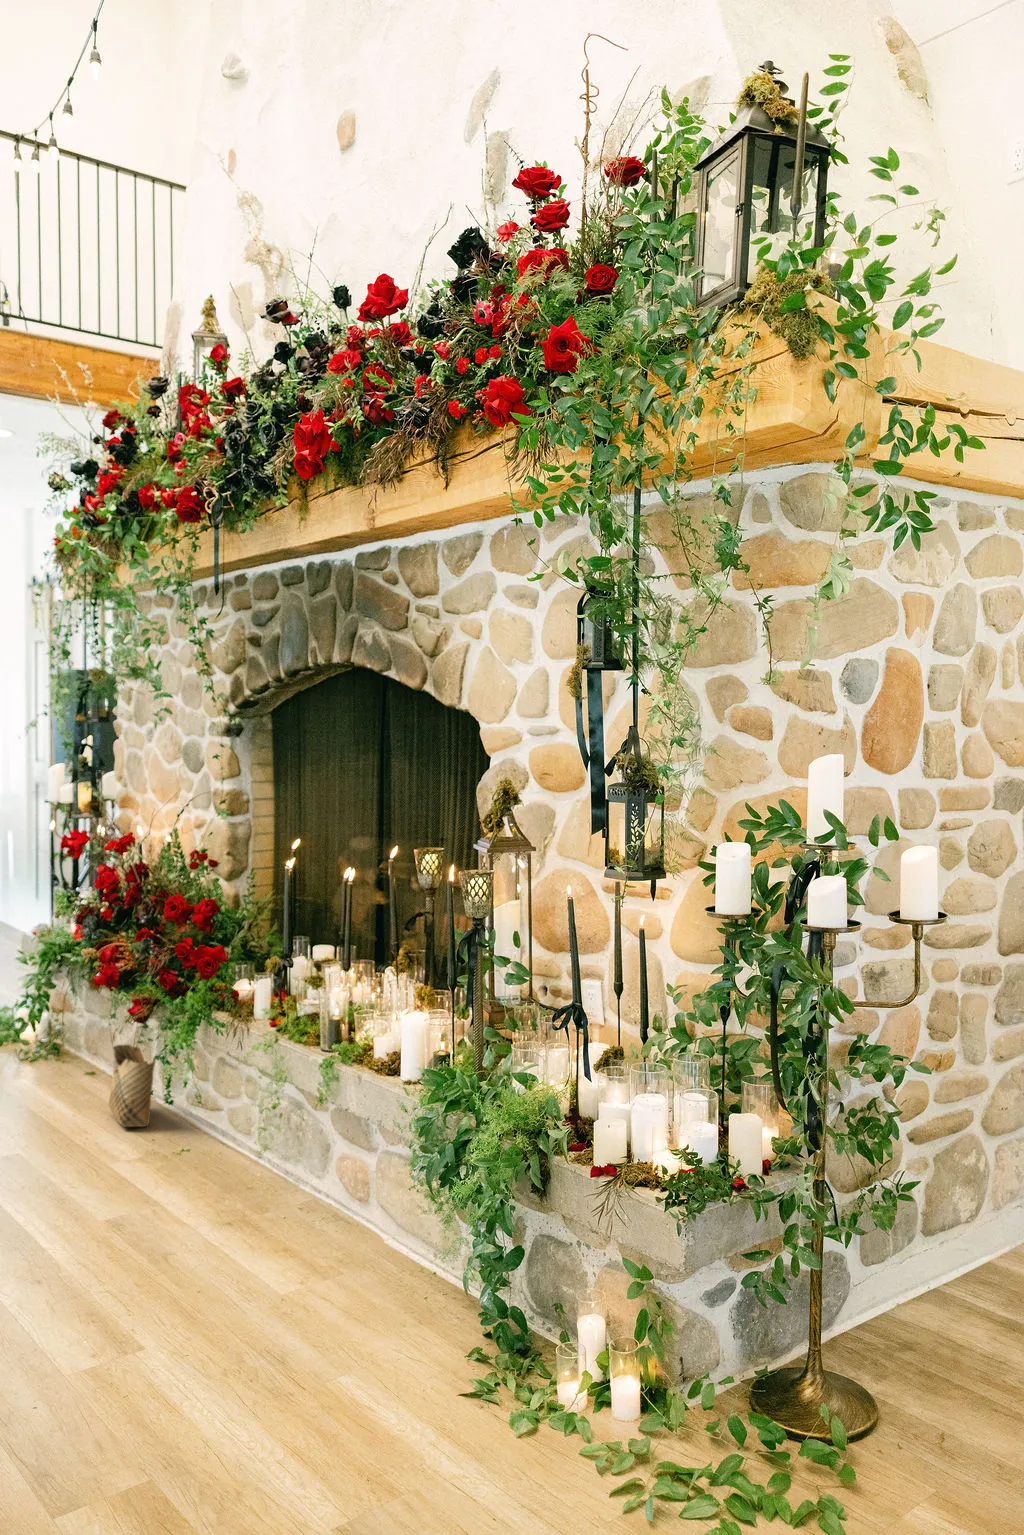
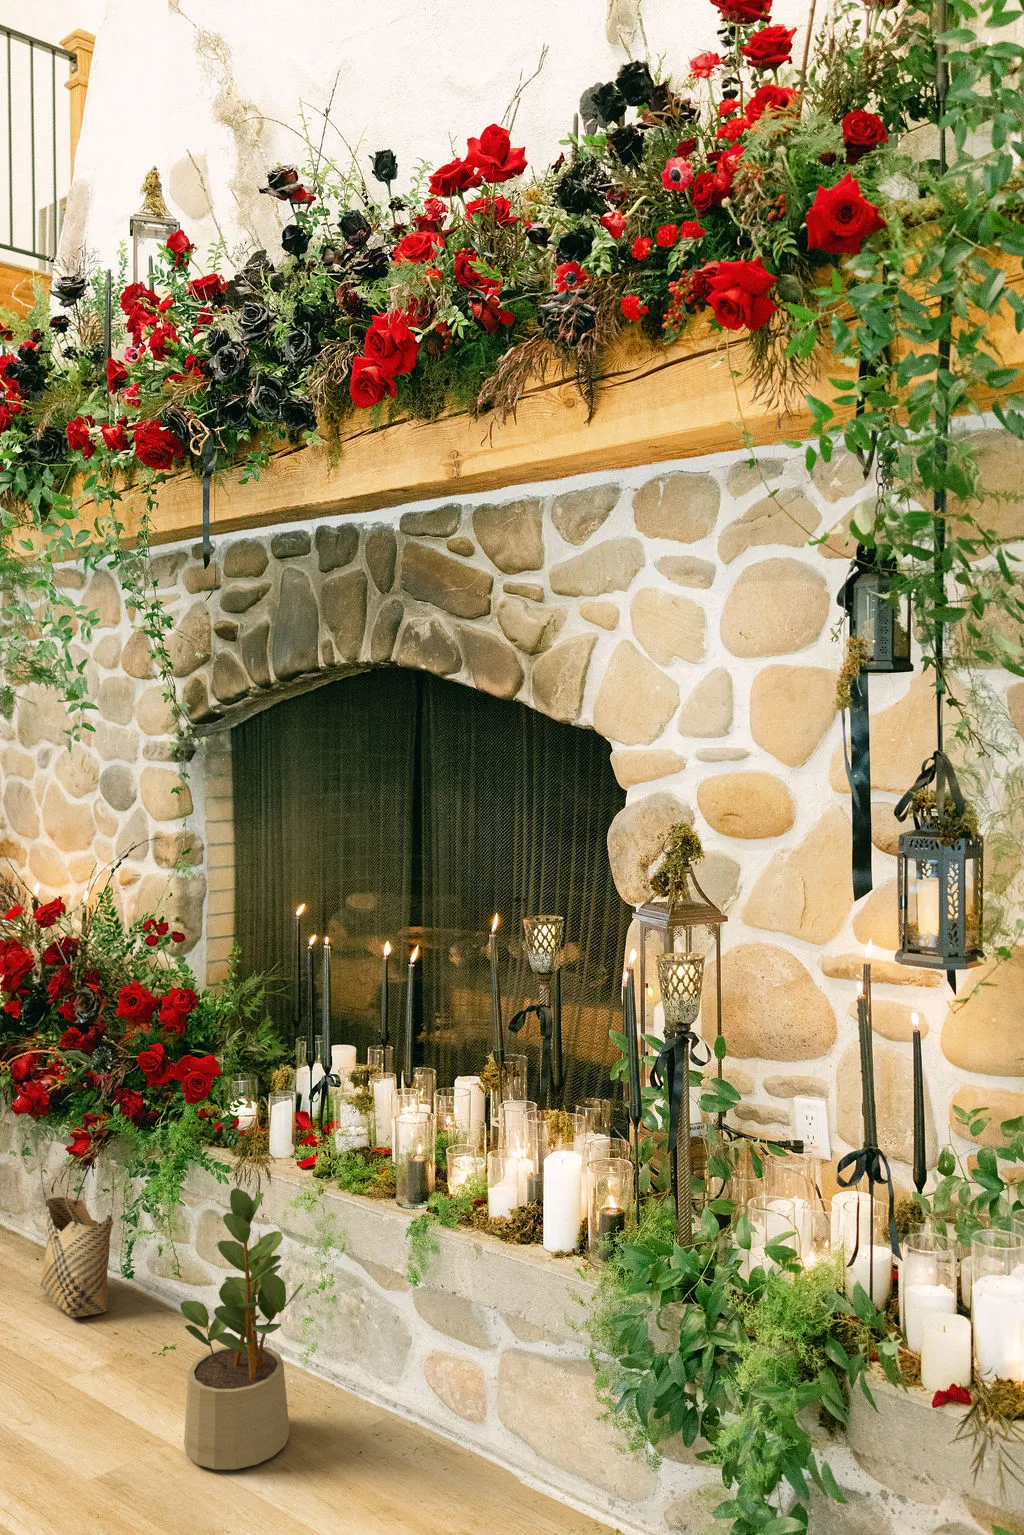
potted plant: none [165,1029,249,1223] -> present [180,1188,303,1469]

